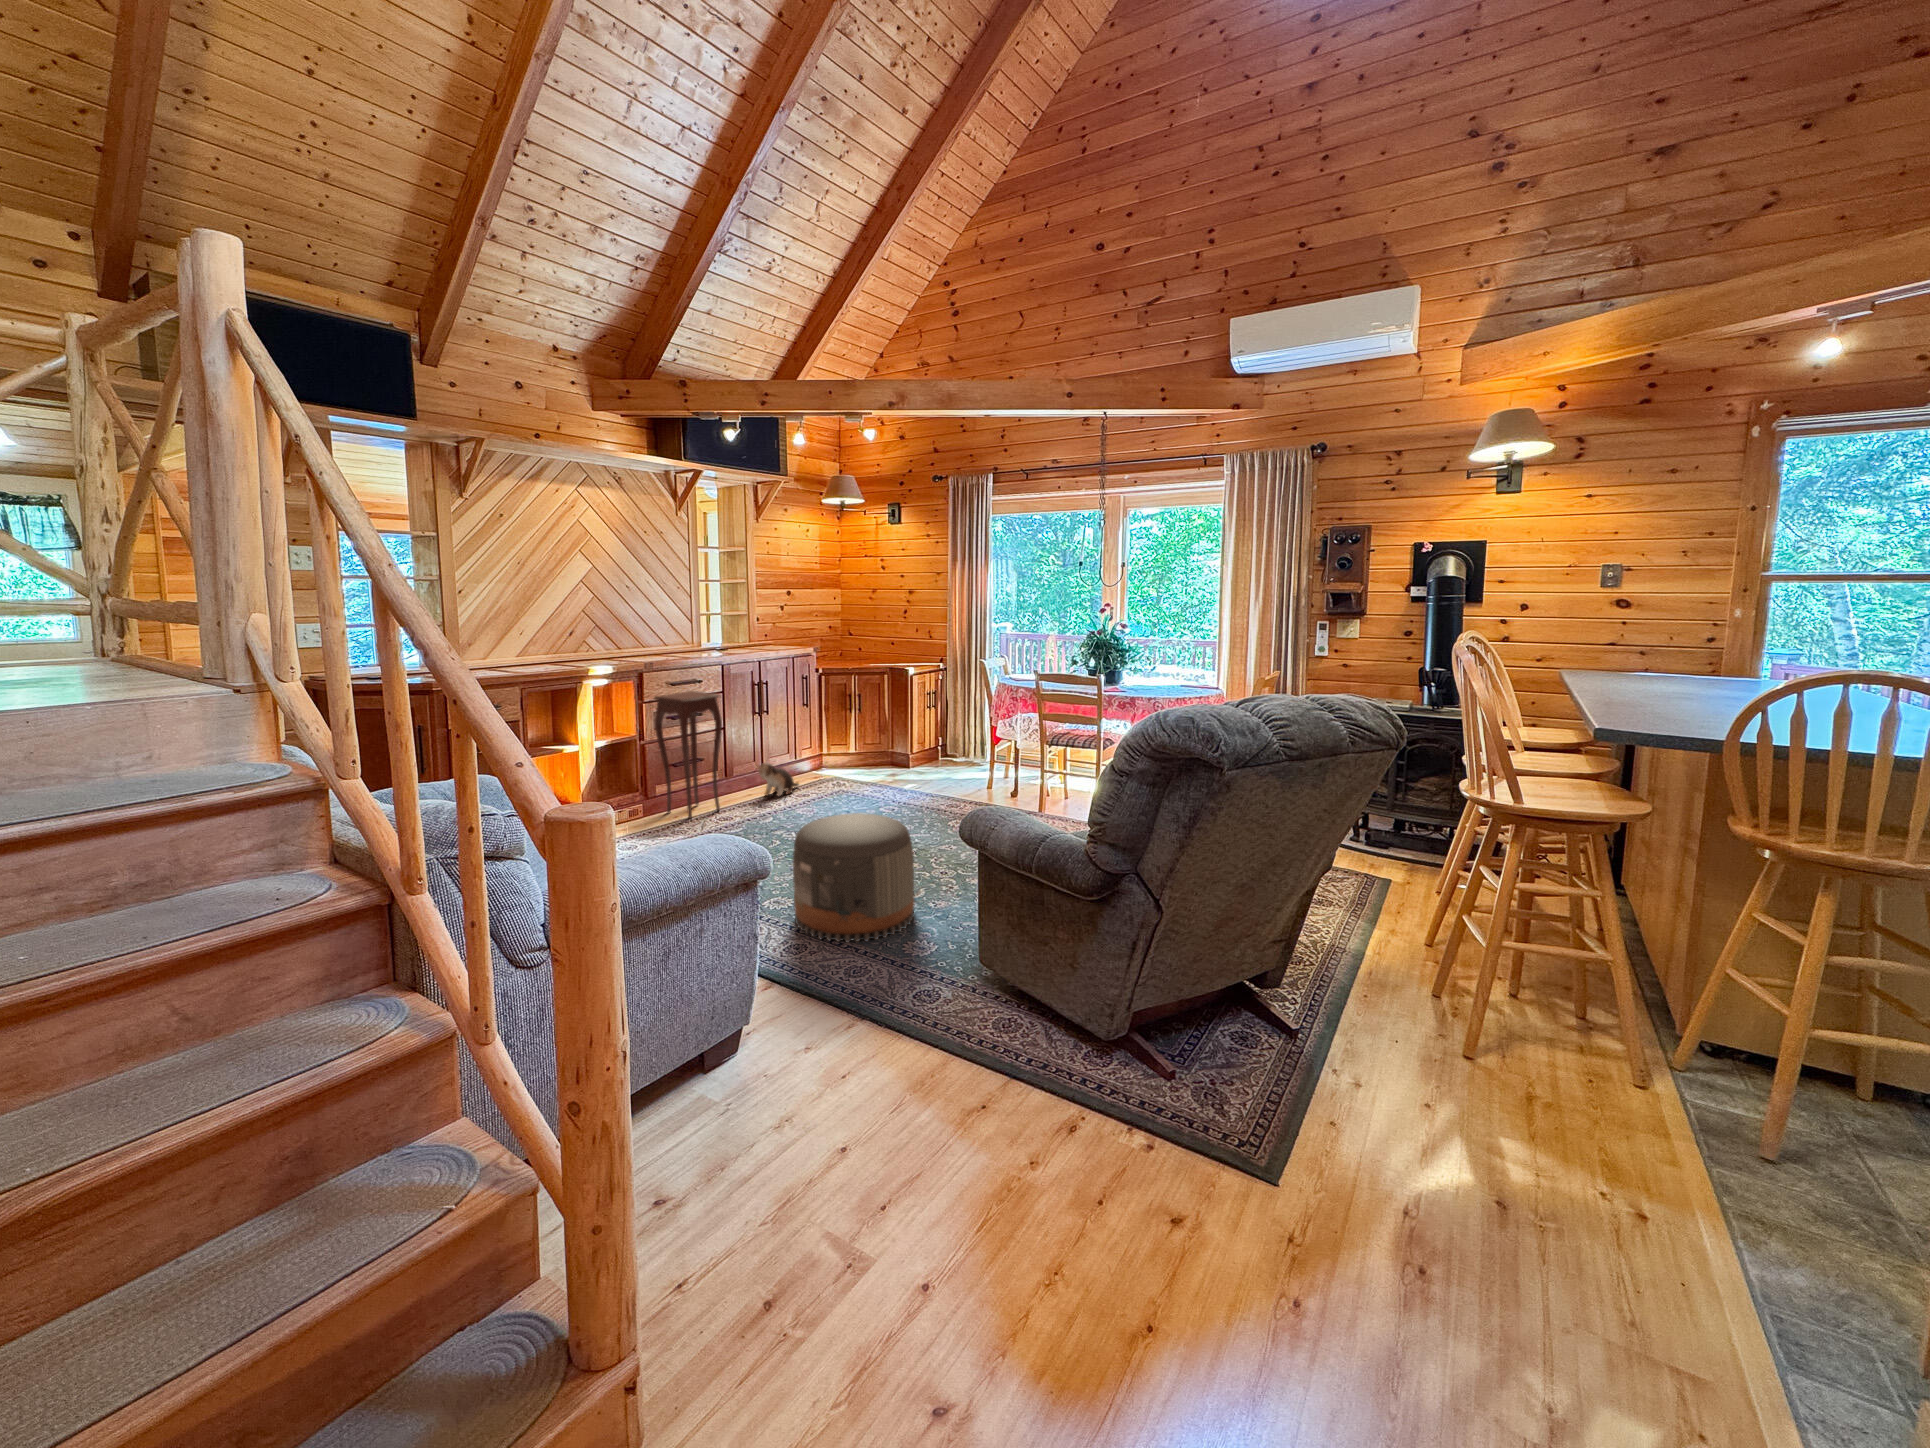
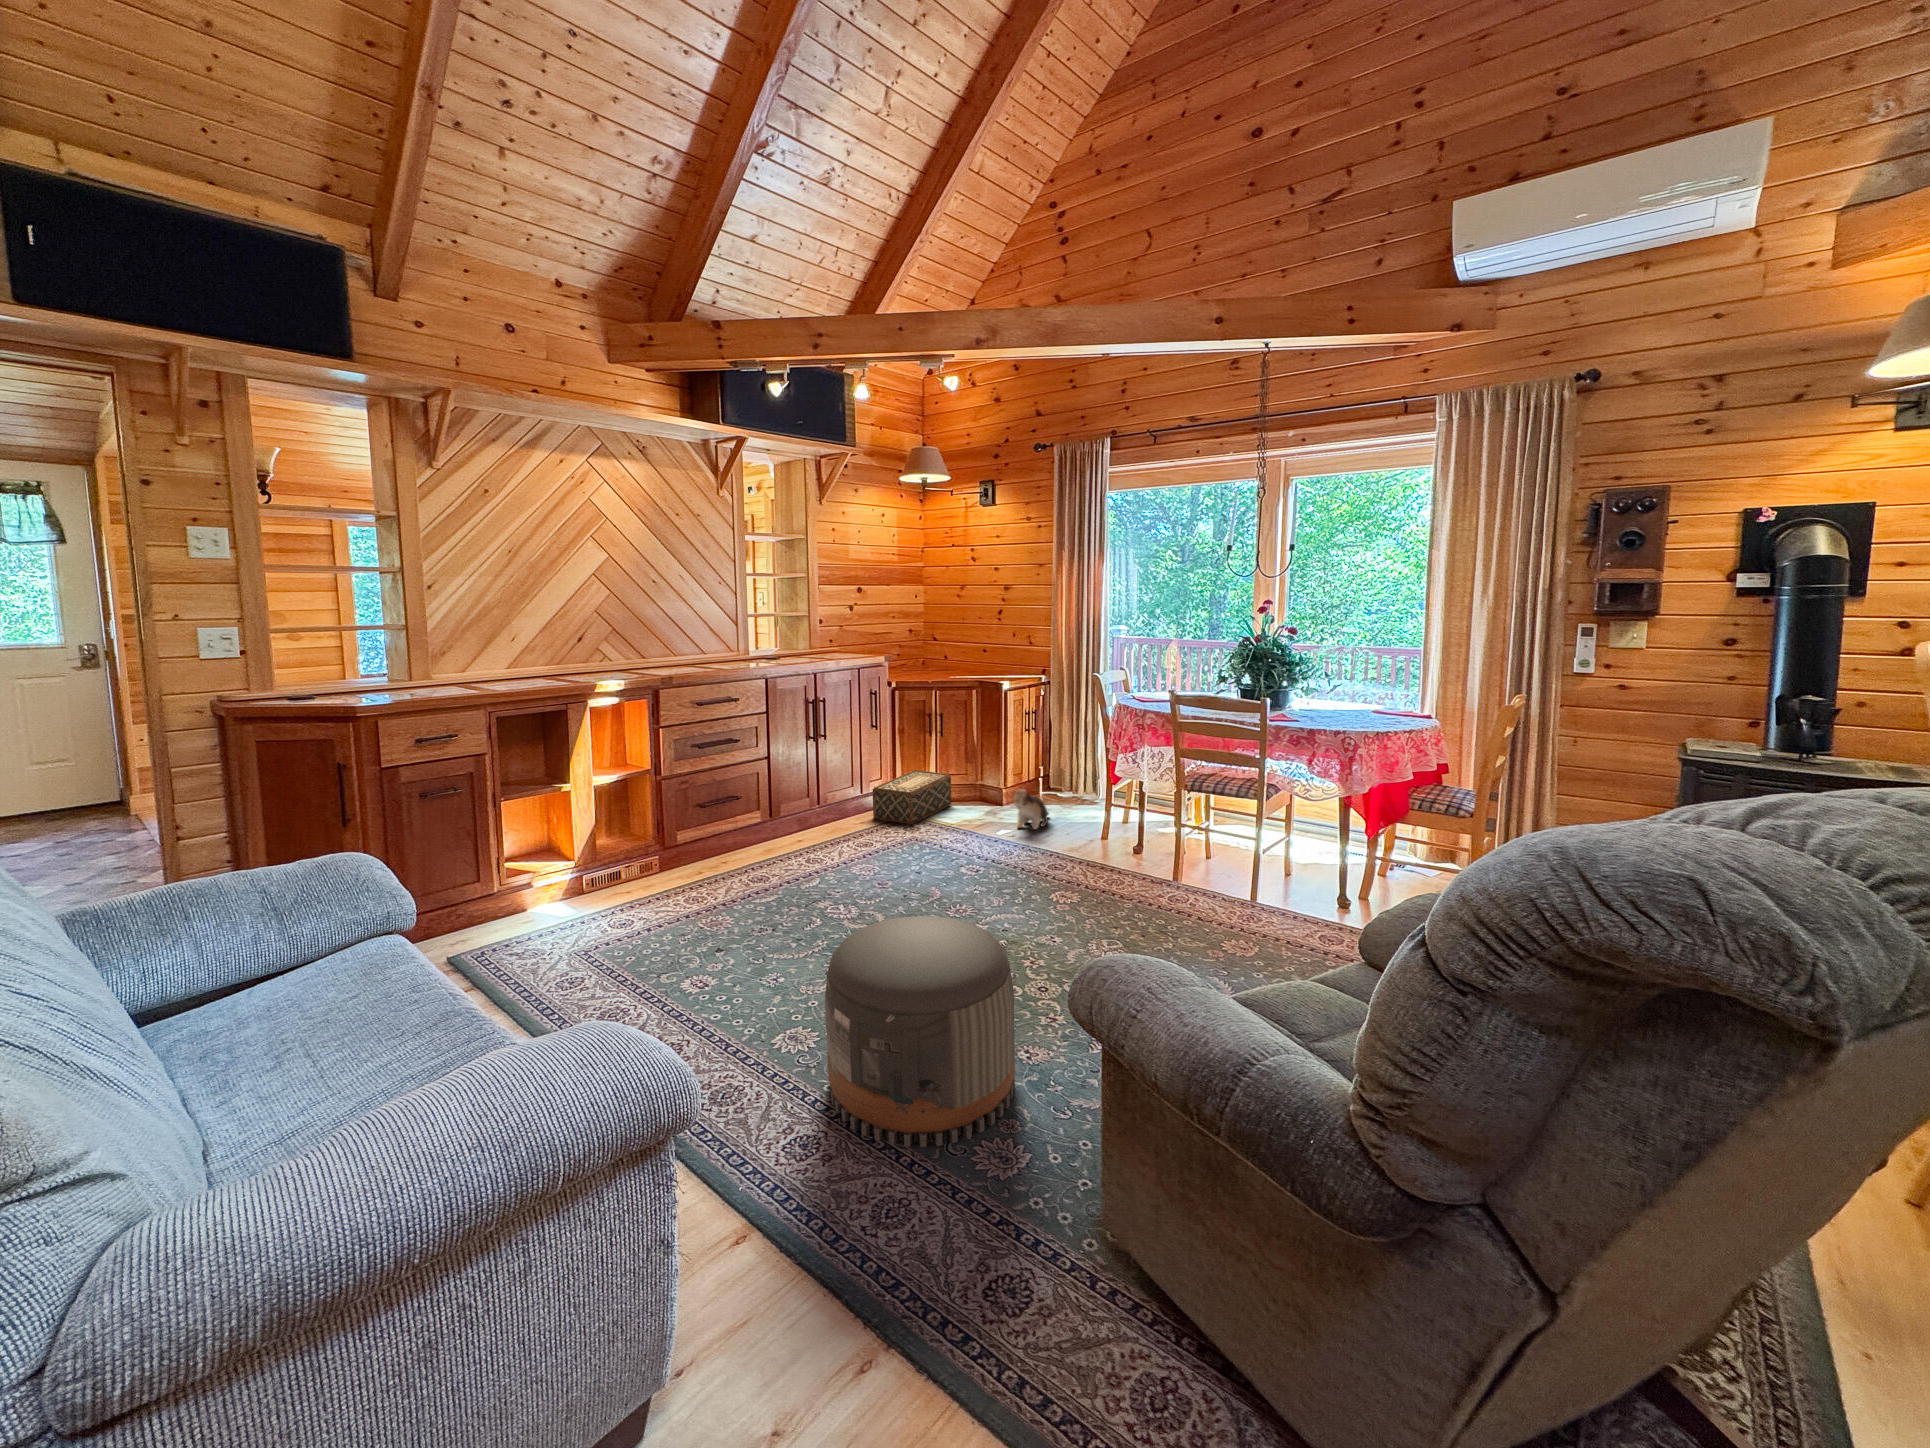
side table: present [654,691,722,819] -> none [674,714,761,881]
woven basket: none [806,741,869,782] -> present [873,770,951,824]
plush toy: present [755,762,799,796] -> present [1013,789,1049,829]

